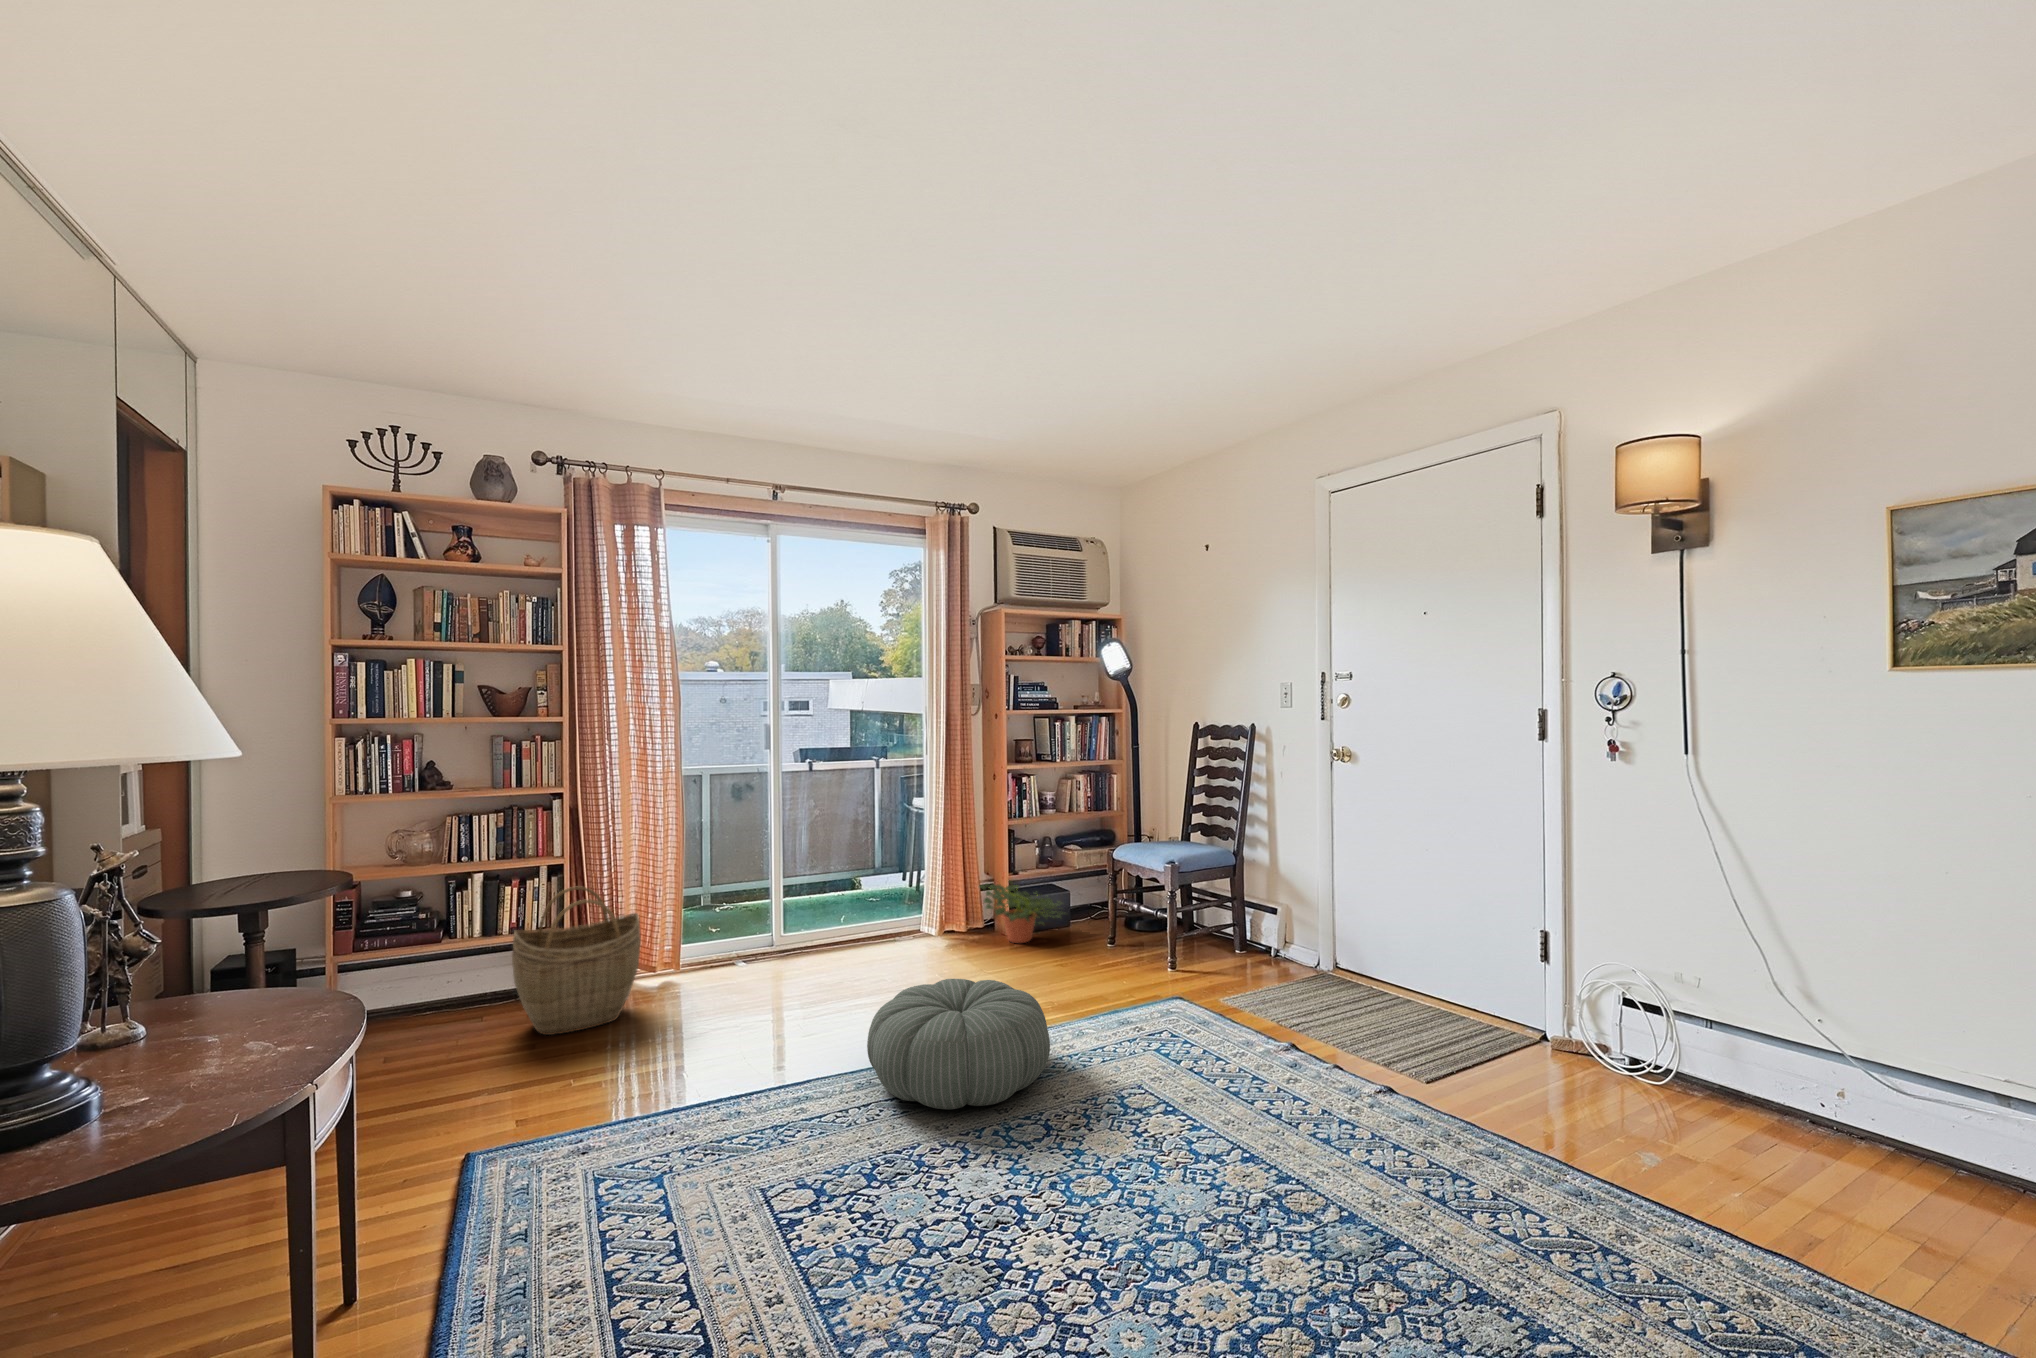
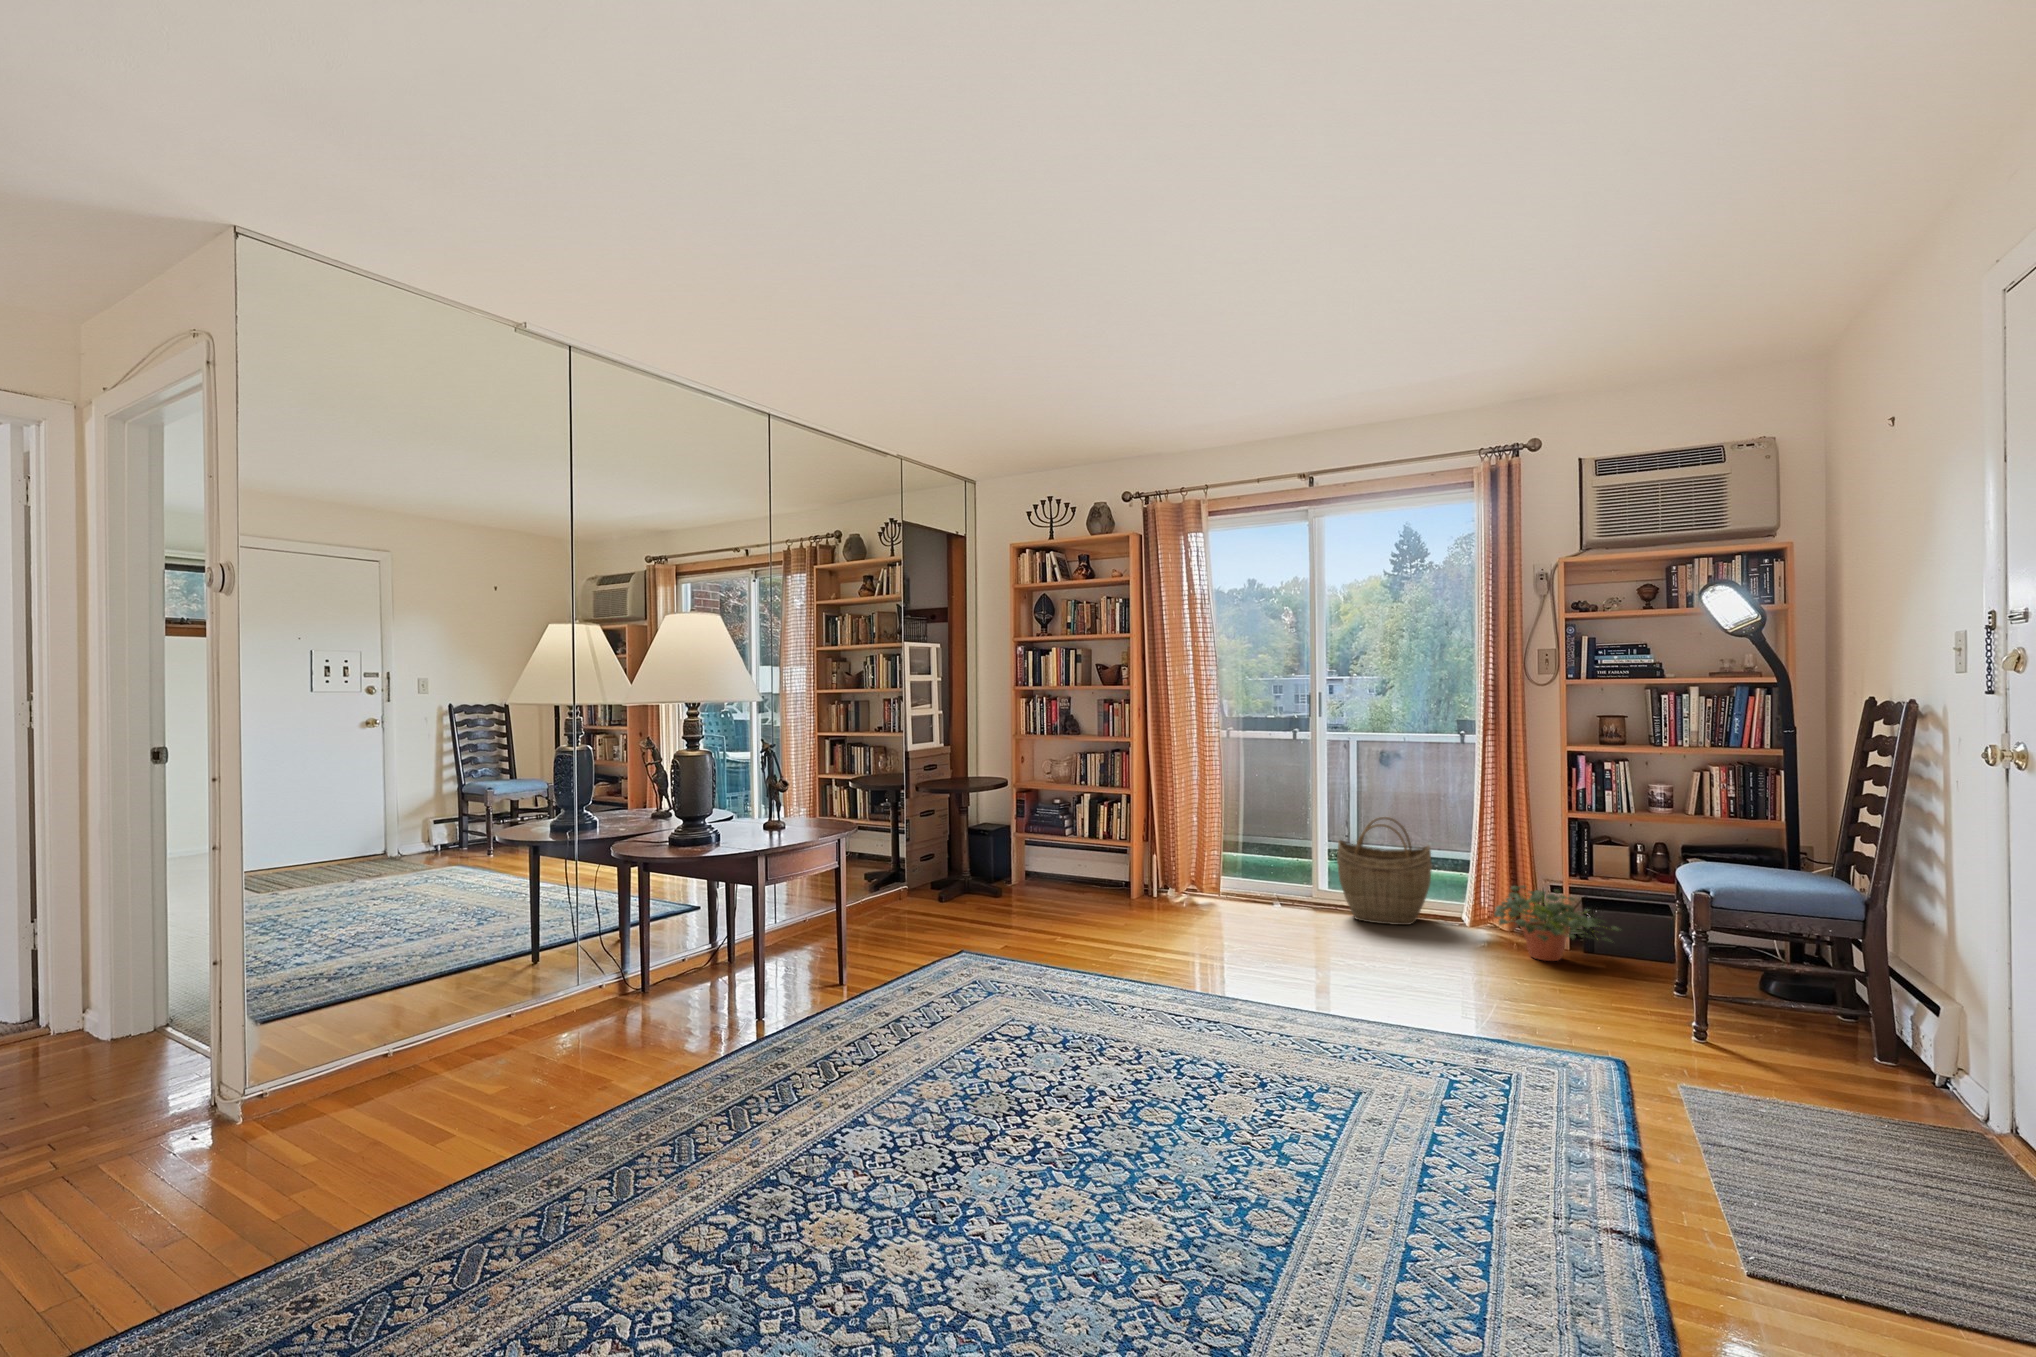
woven basket: present [512,886,641,1035] -> present [1337,817,1432,925]
pouf: present [867,979,1050,1109] -> none [1165,922,1329,1023]

